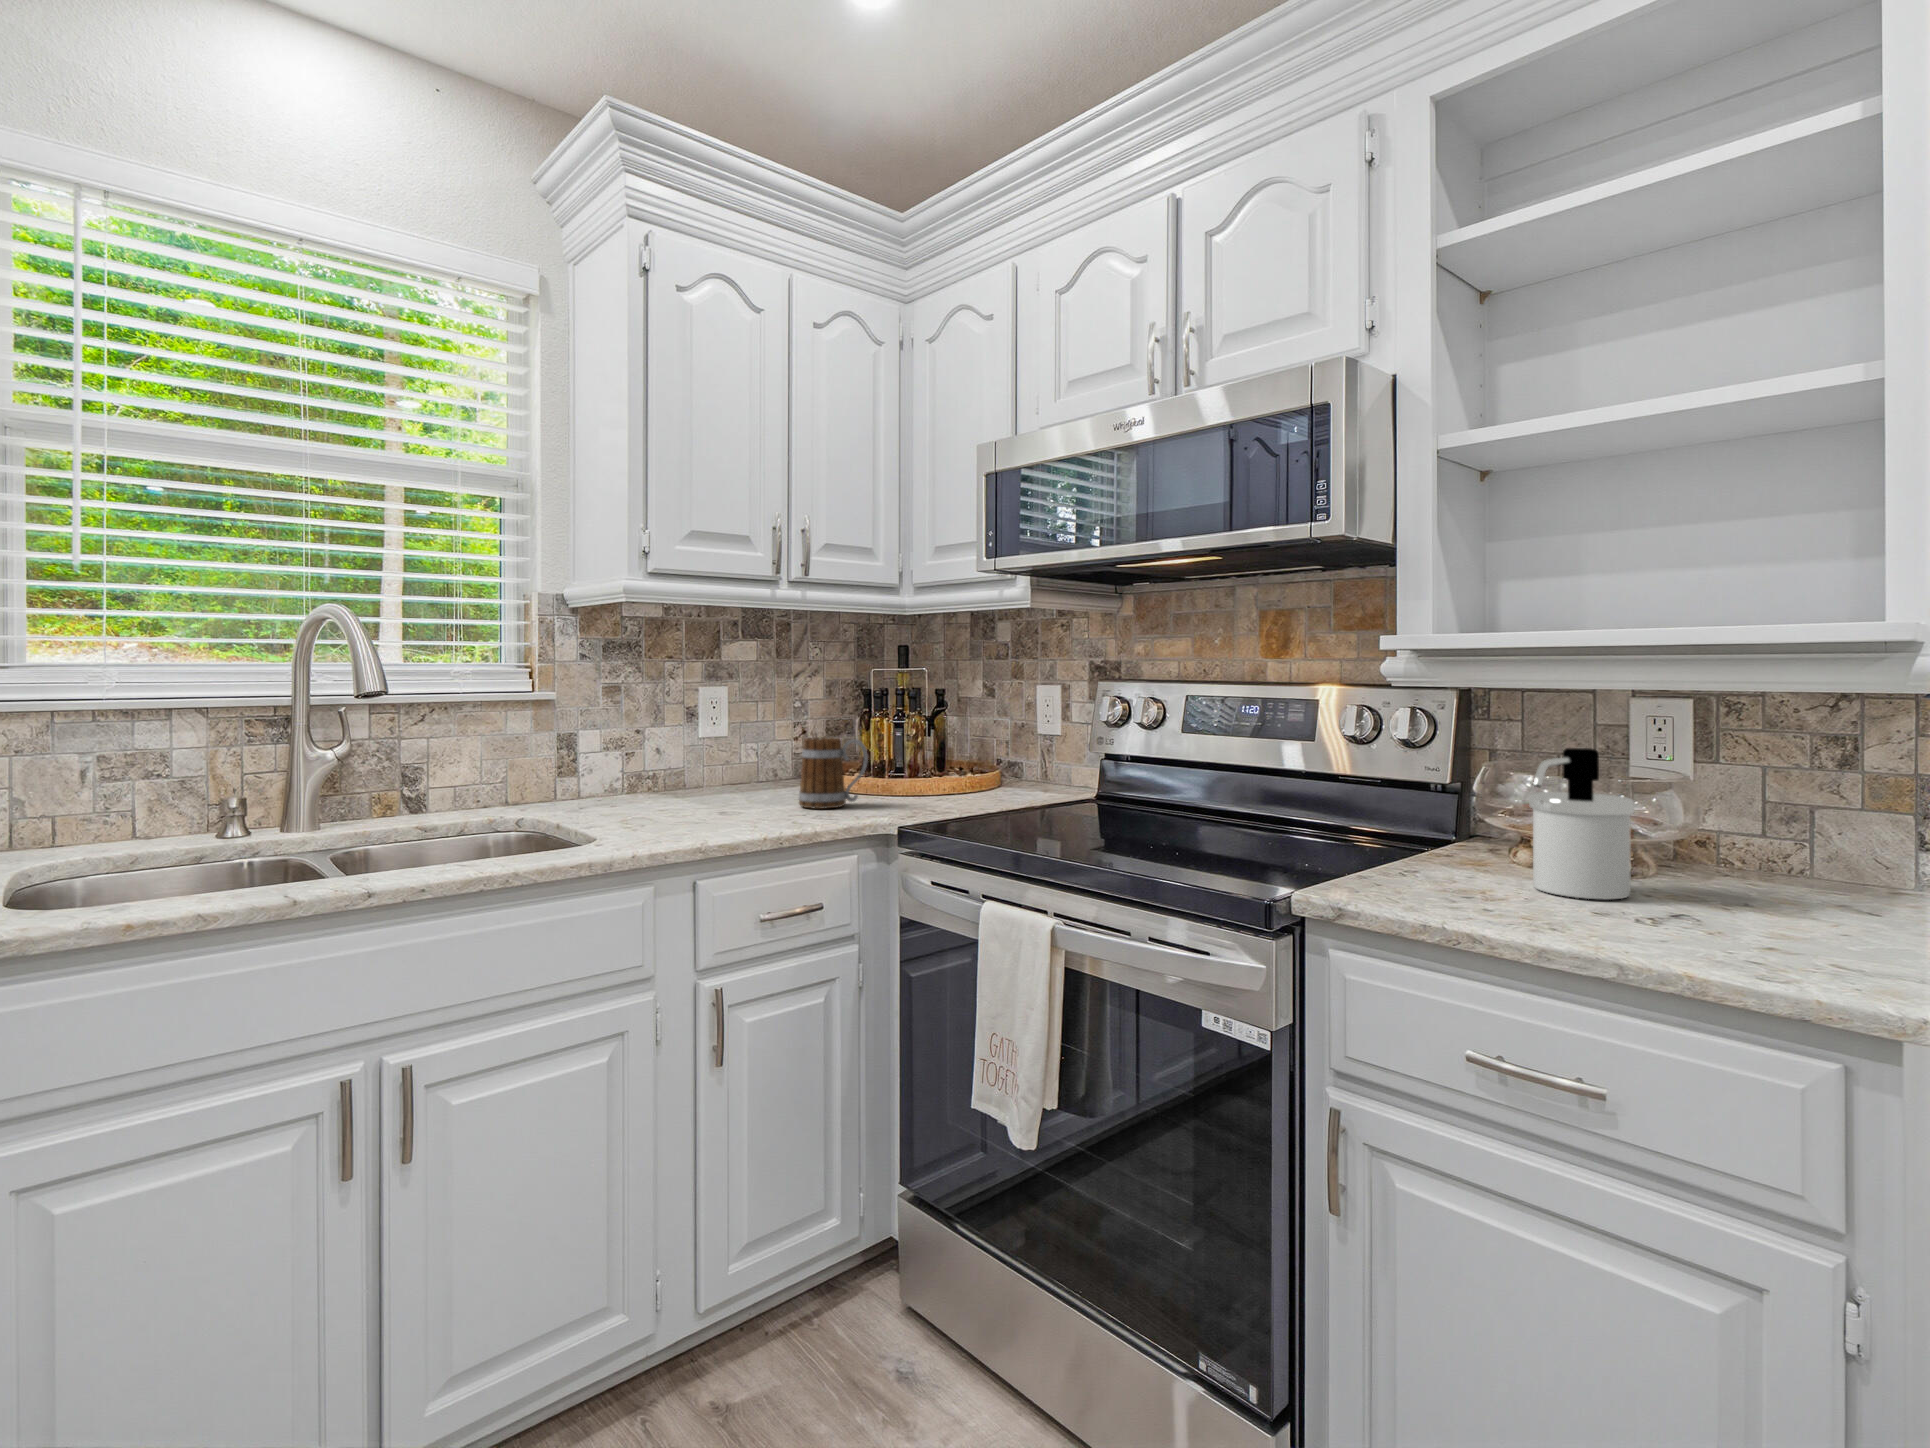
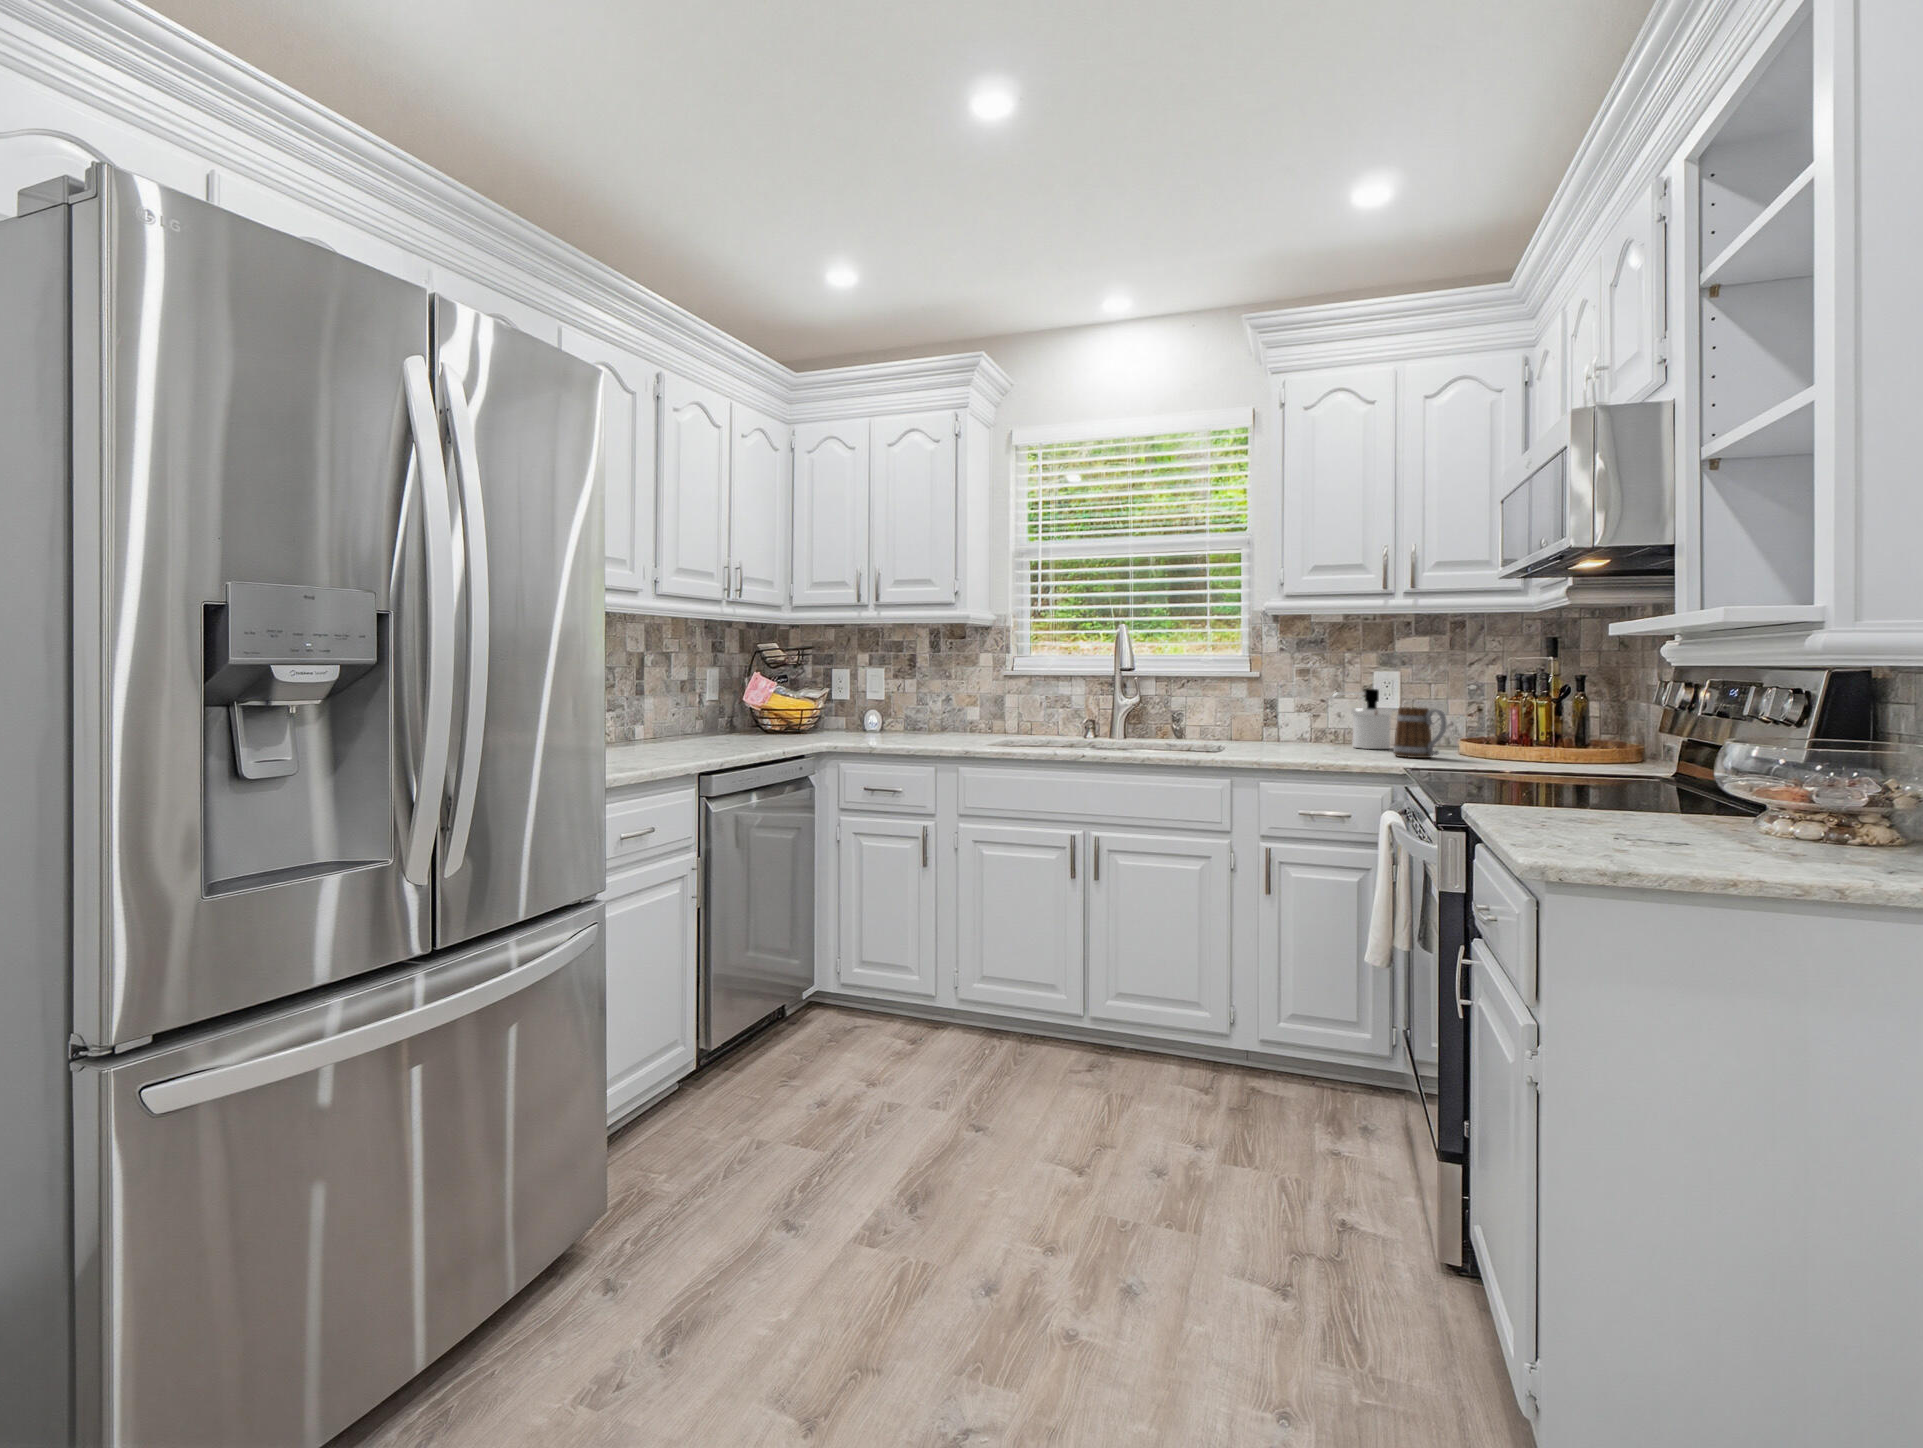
soap dispenser: present [1529,748,1634,900] -> present [1330,689,1392,749]

